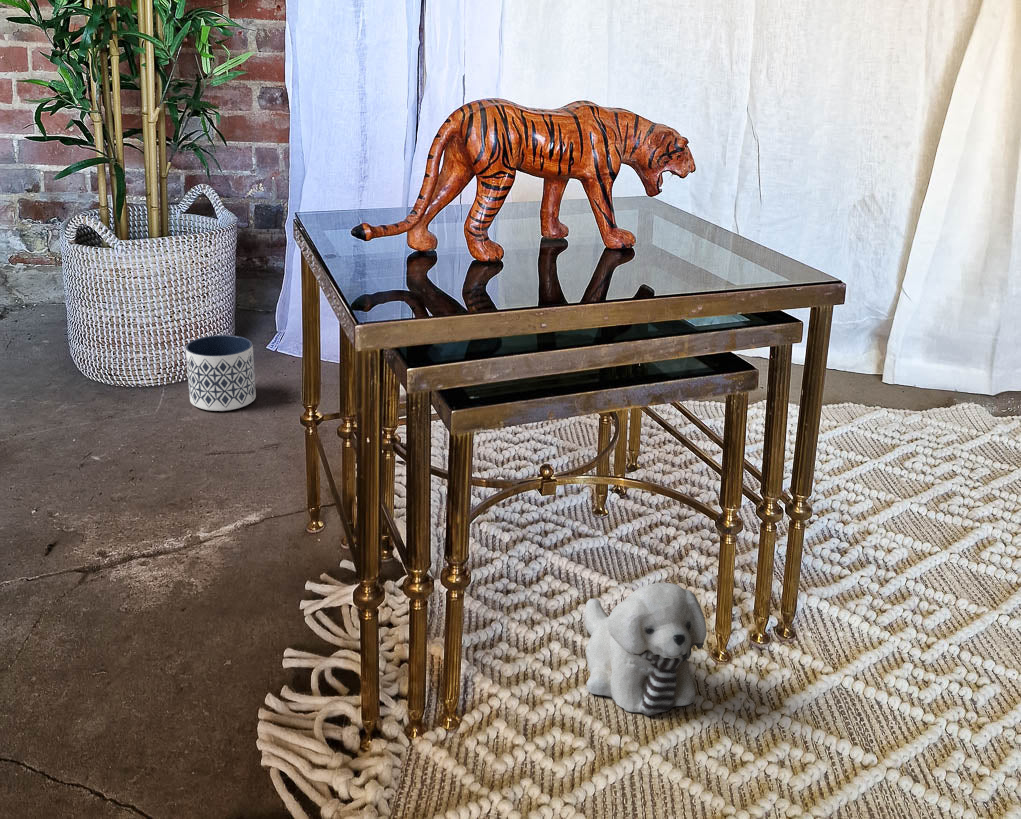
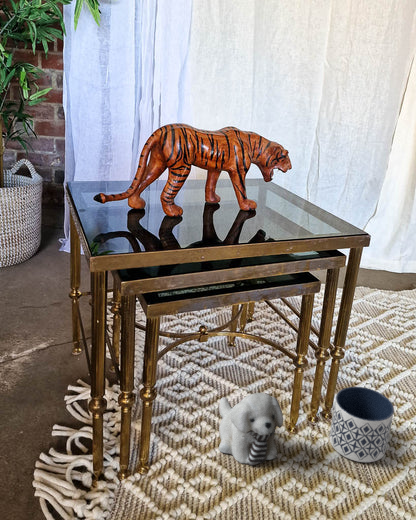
planter: present [185,335,256,411] -> present [329,387,394,462]

